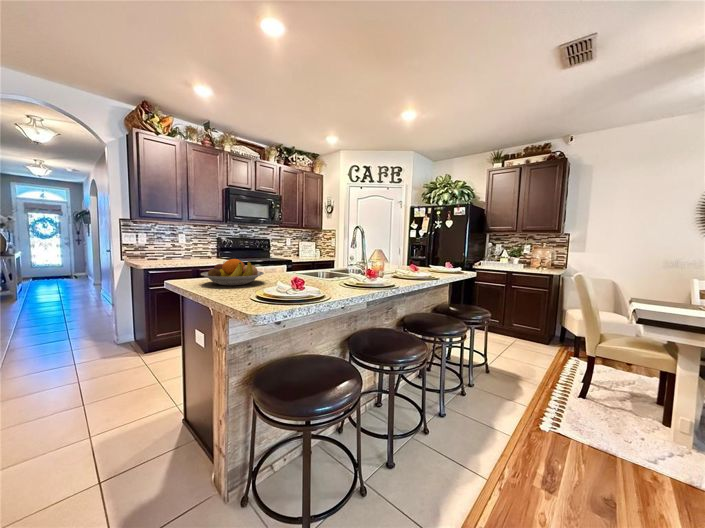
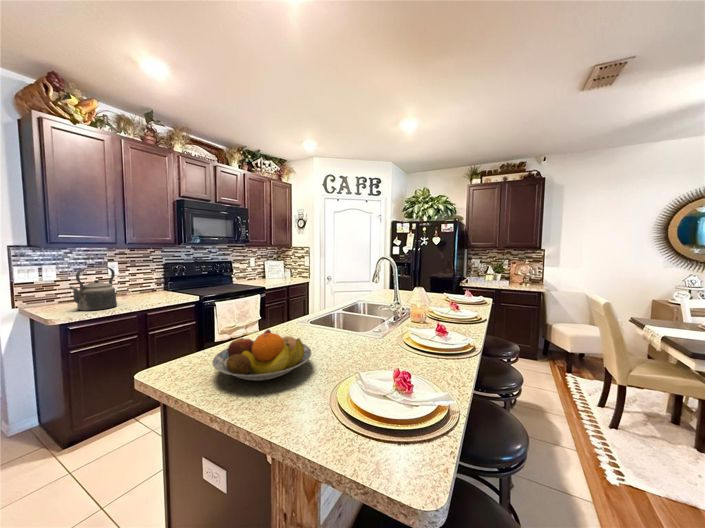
kettle: none [151,234,180,263] -> present [70,267,117,311]

